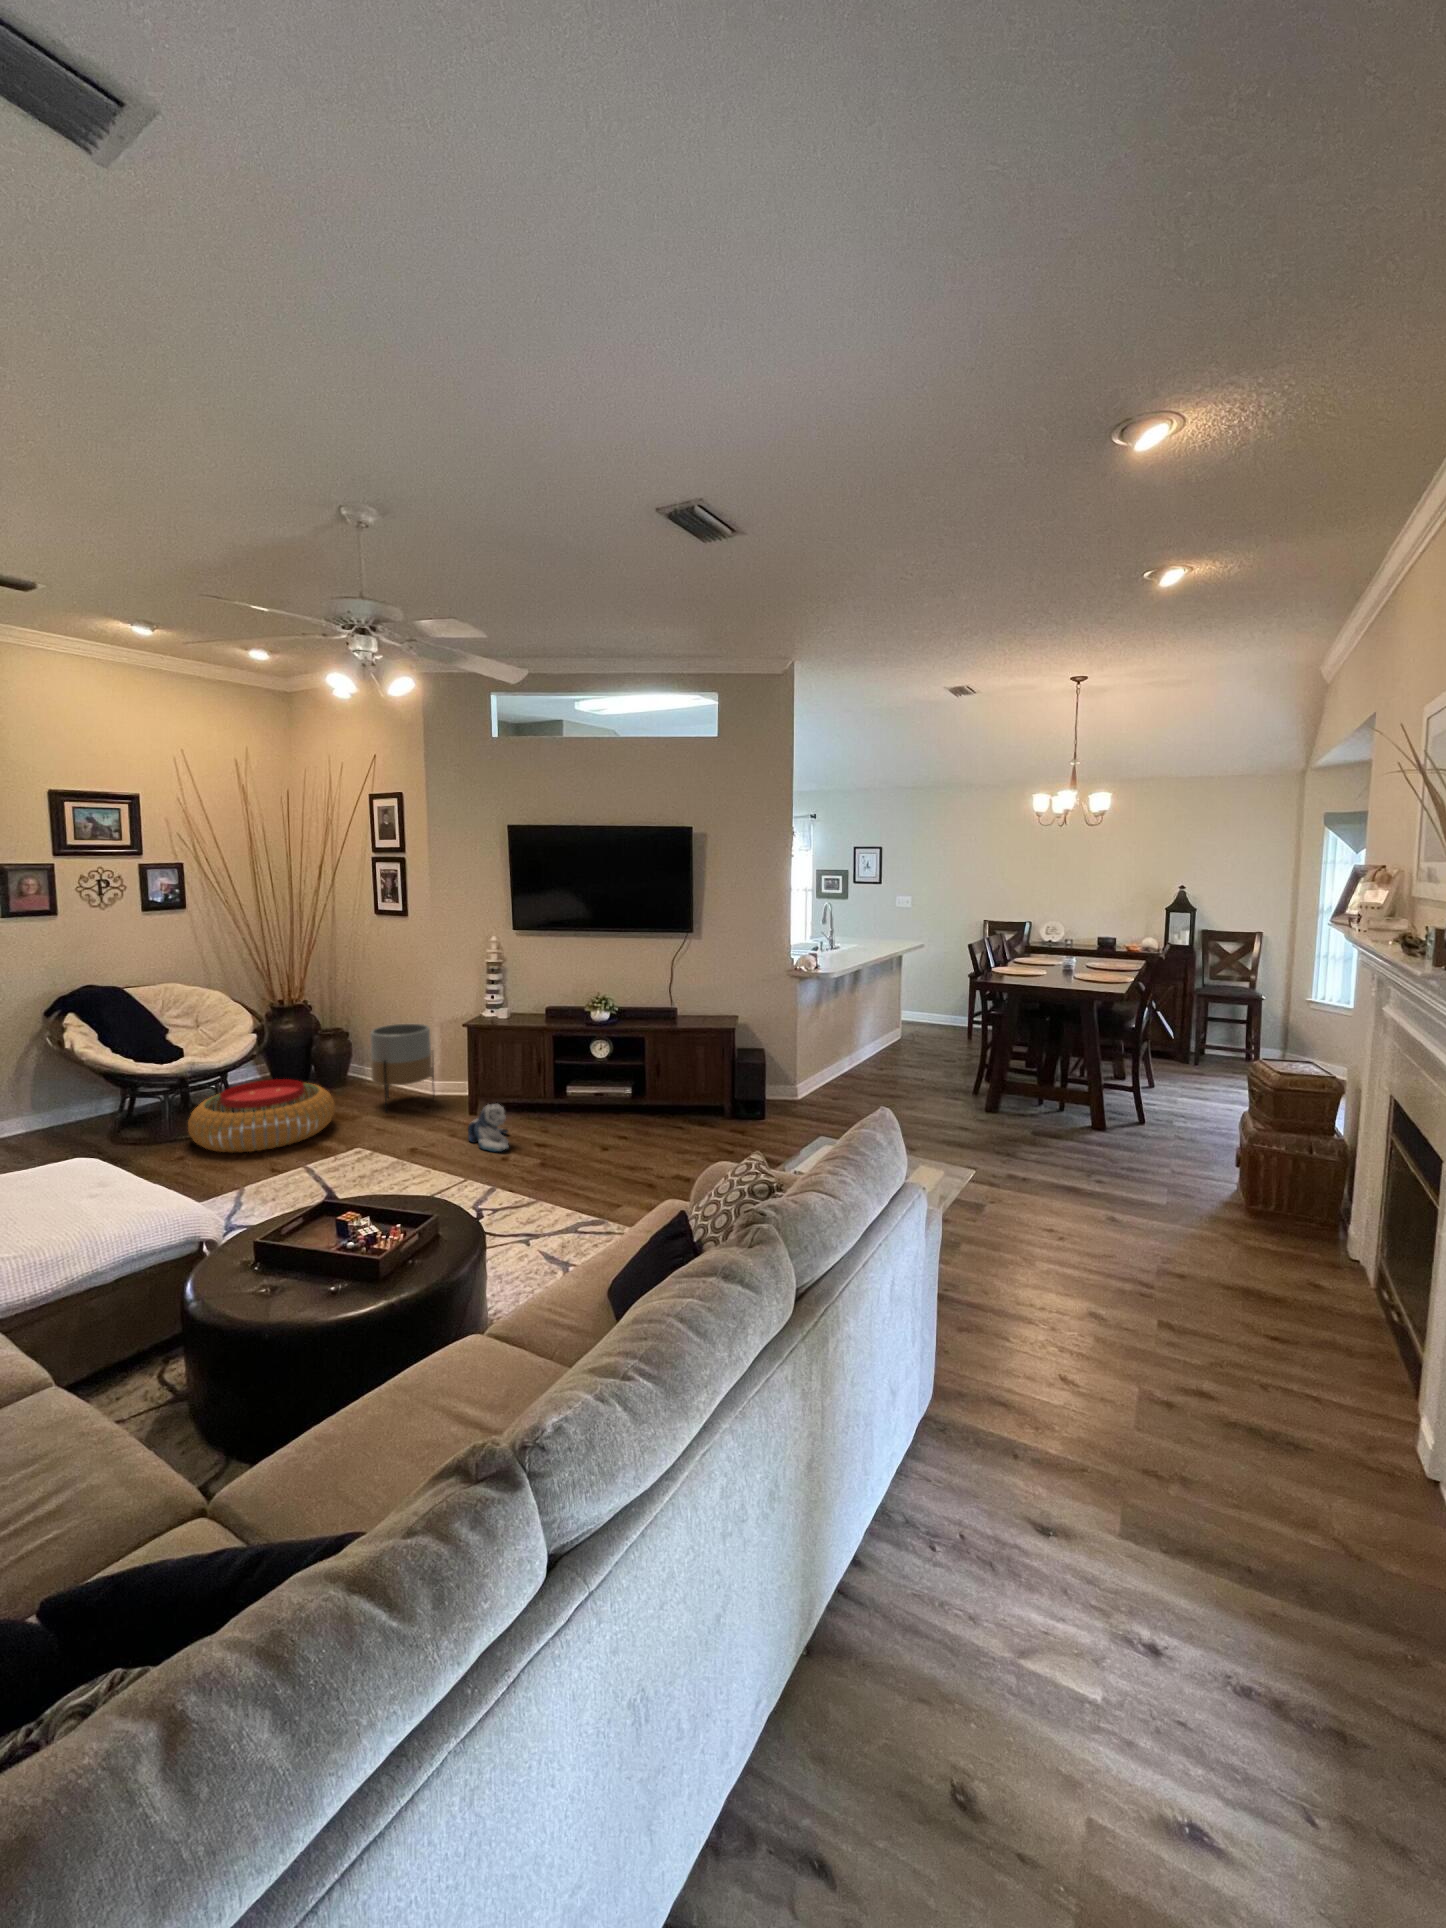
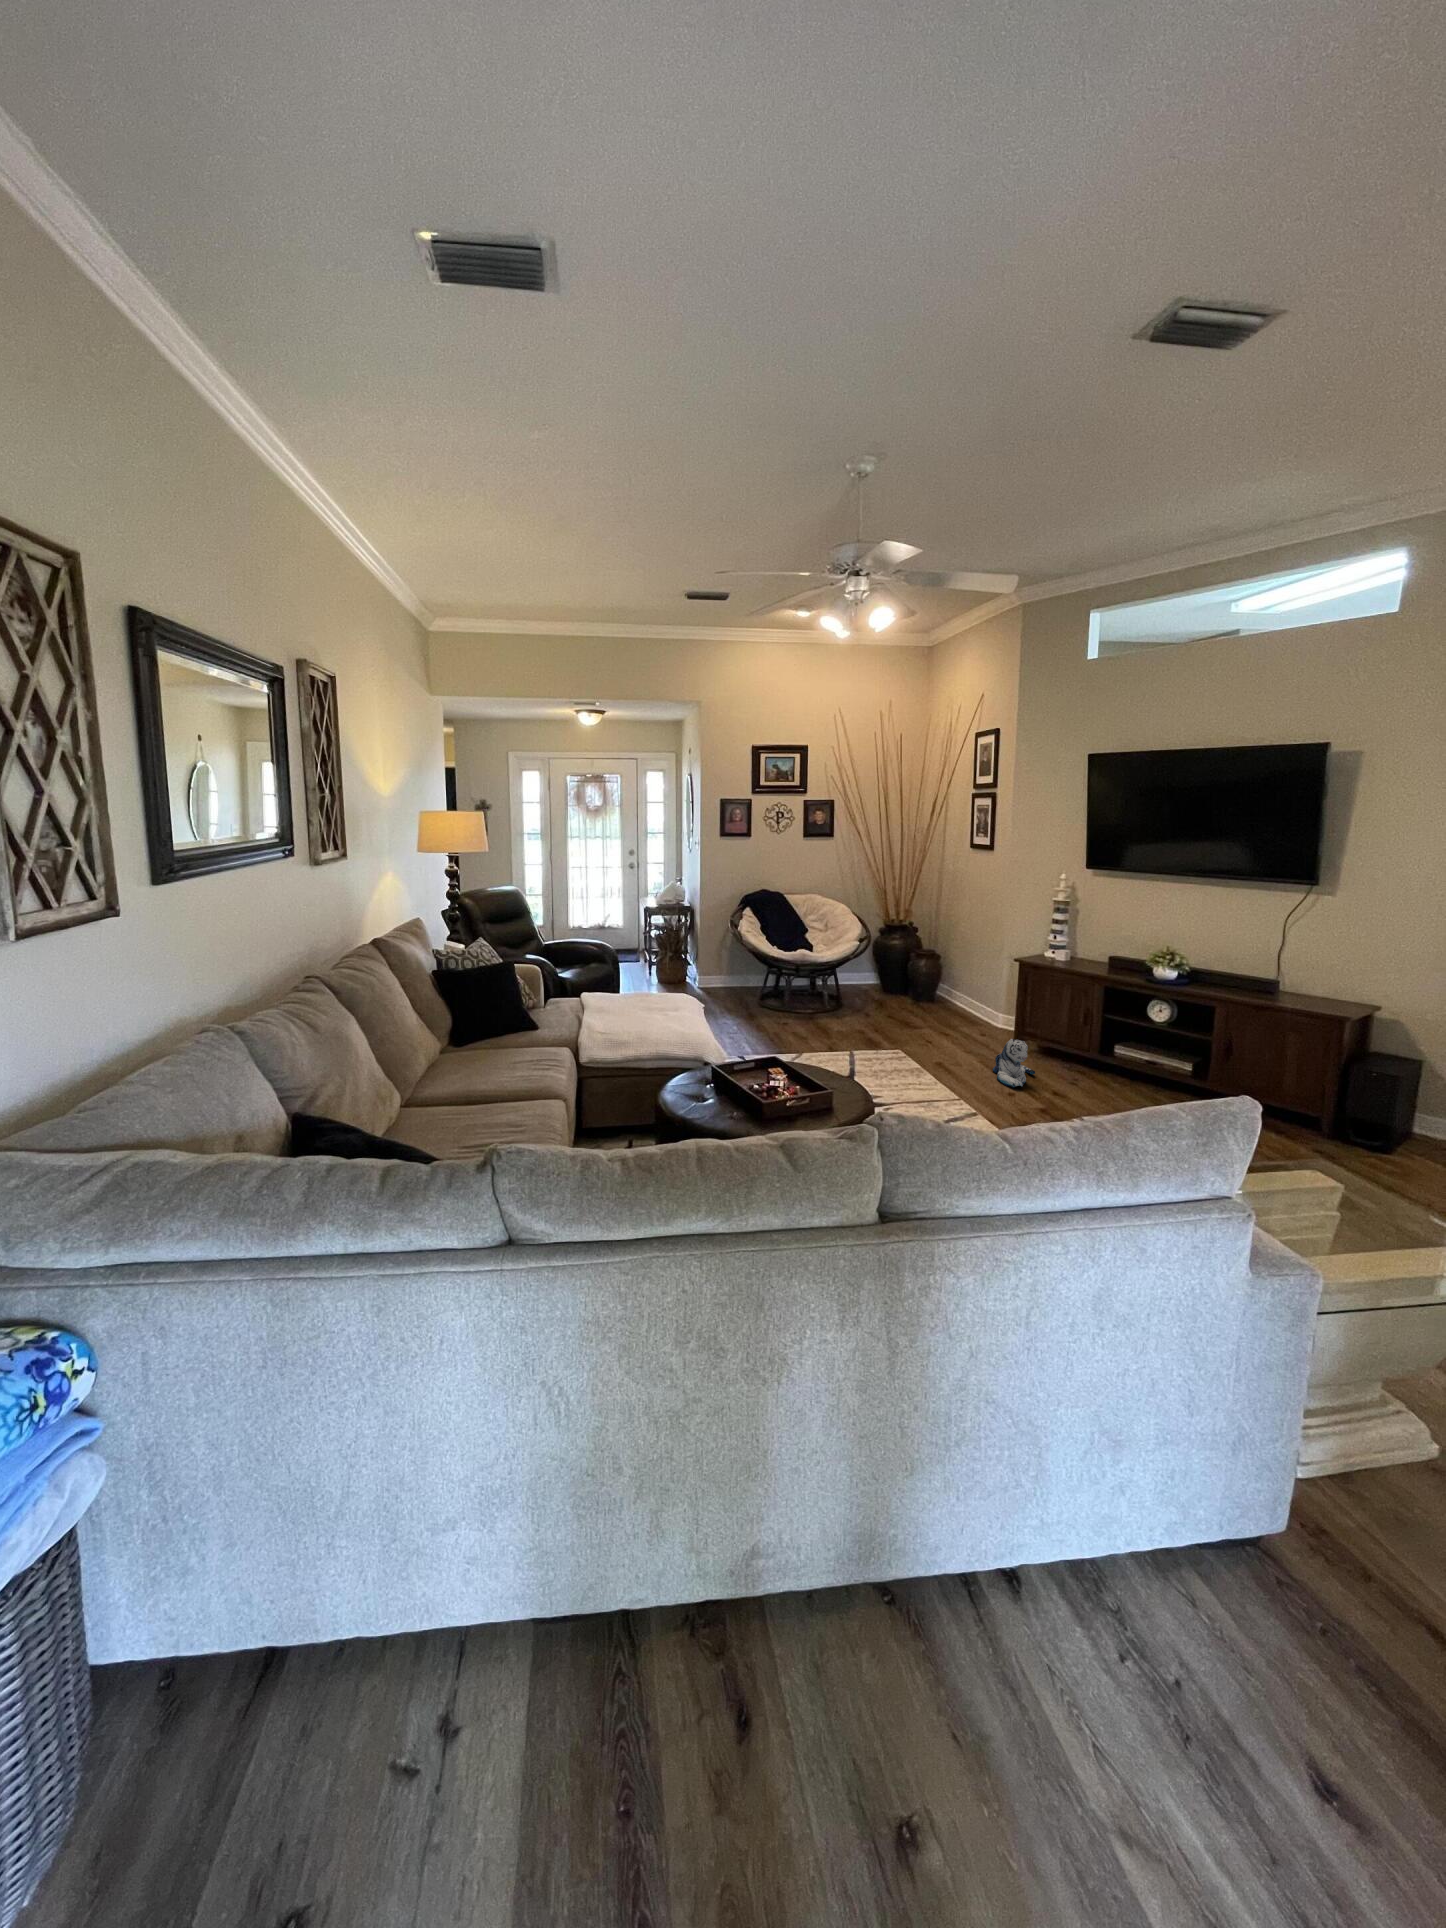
planter: present [370,1023,435,1111] -> none [940,952,997,1031]
pouf: present [188,1079,335,1153] -> none [796,979,901,1033]

